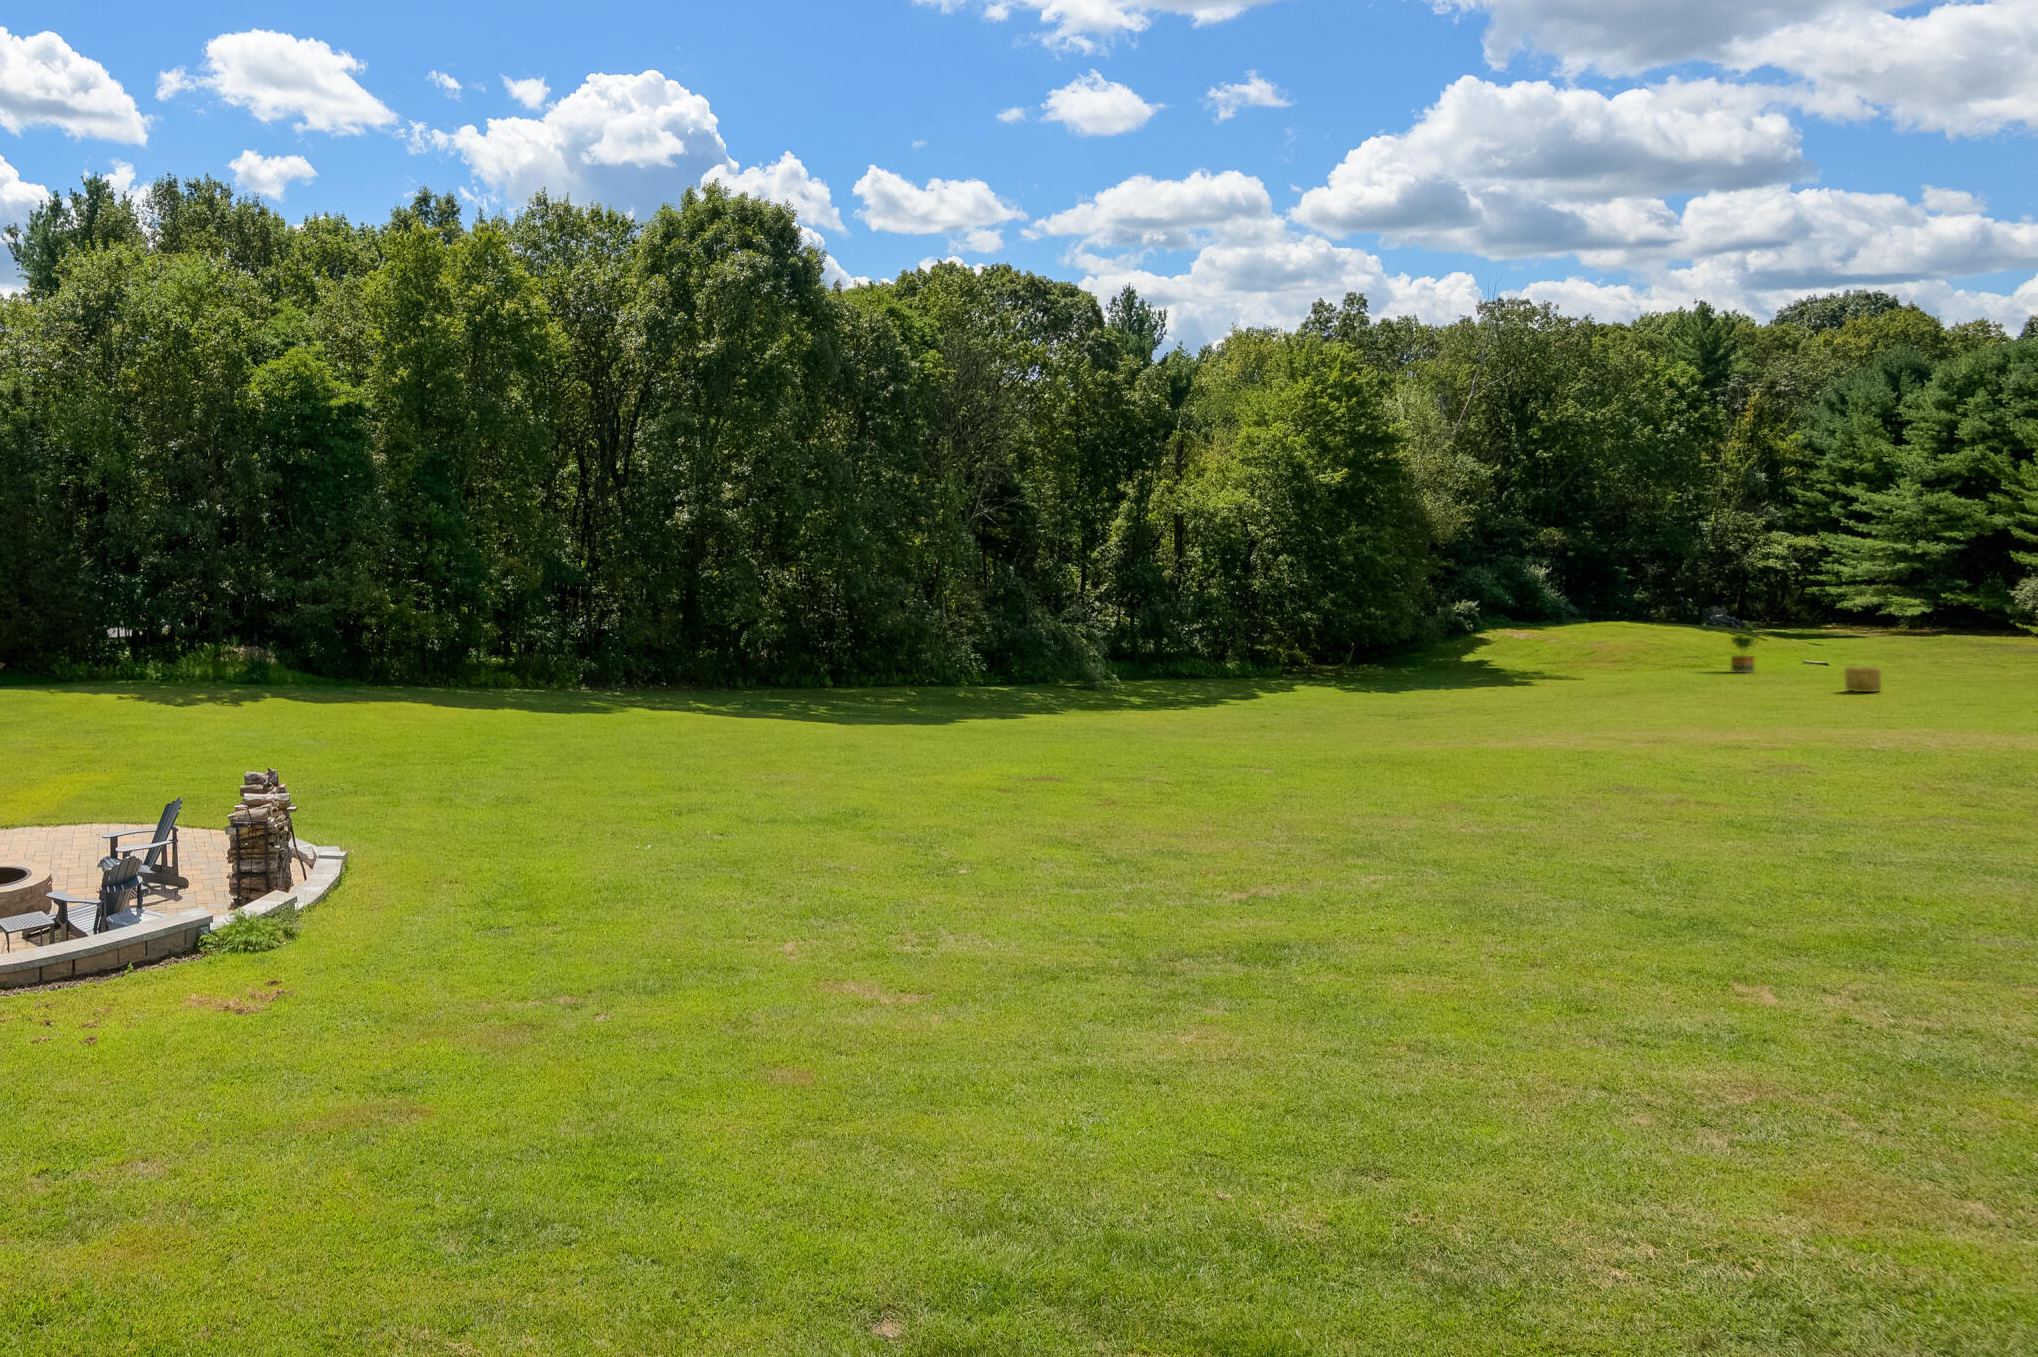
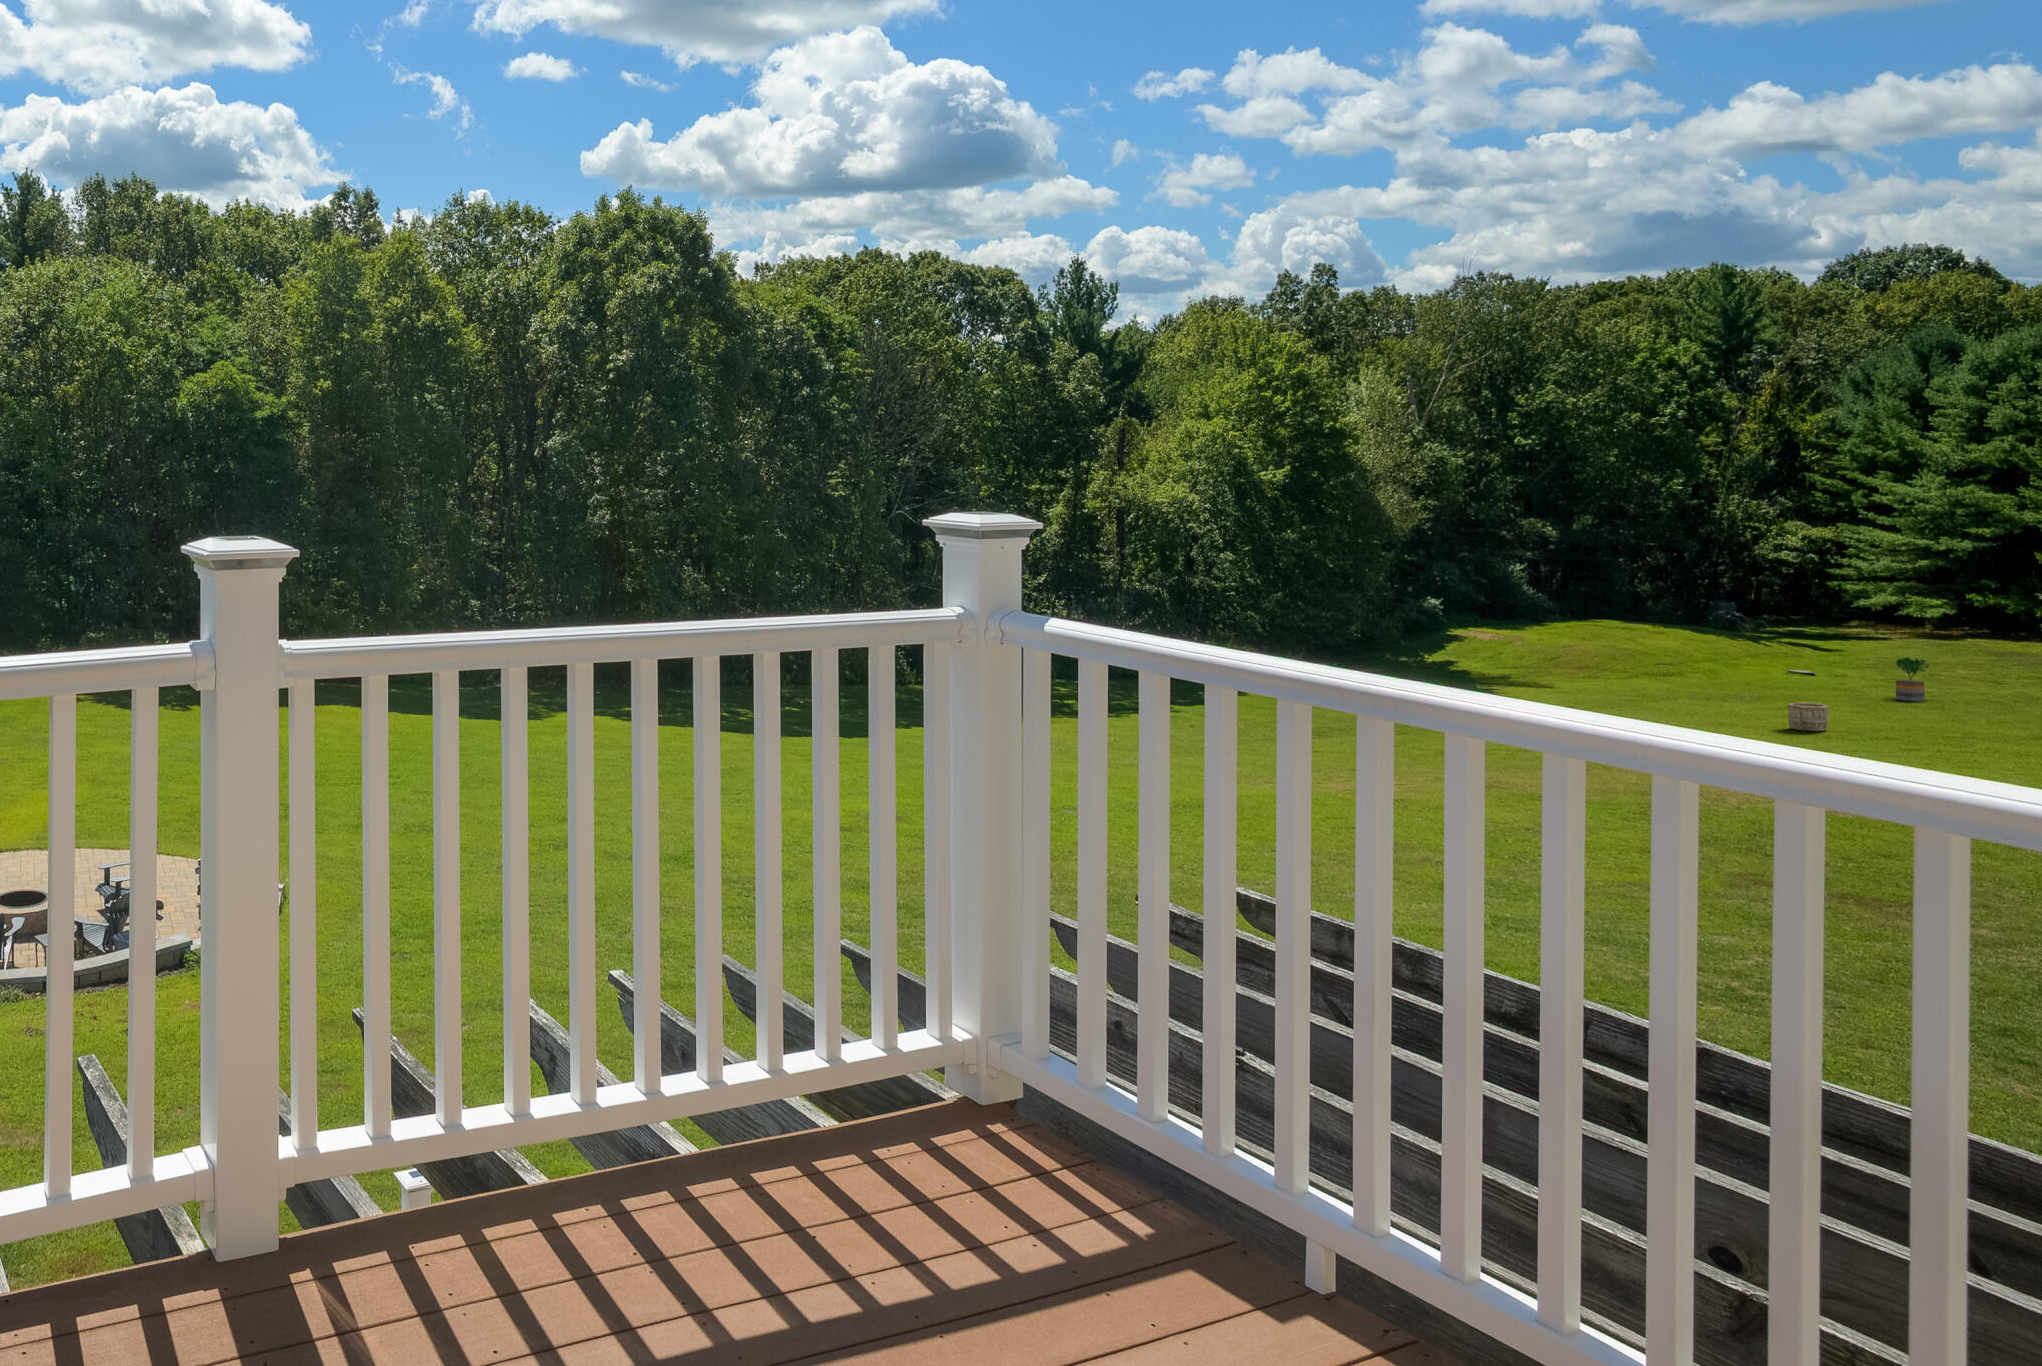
potted tree: present [1731,635,1758,673] -> present [1896,657,1929,701]

